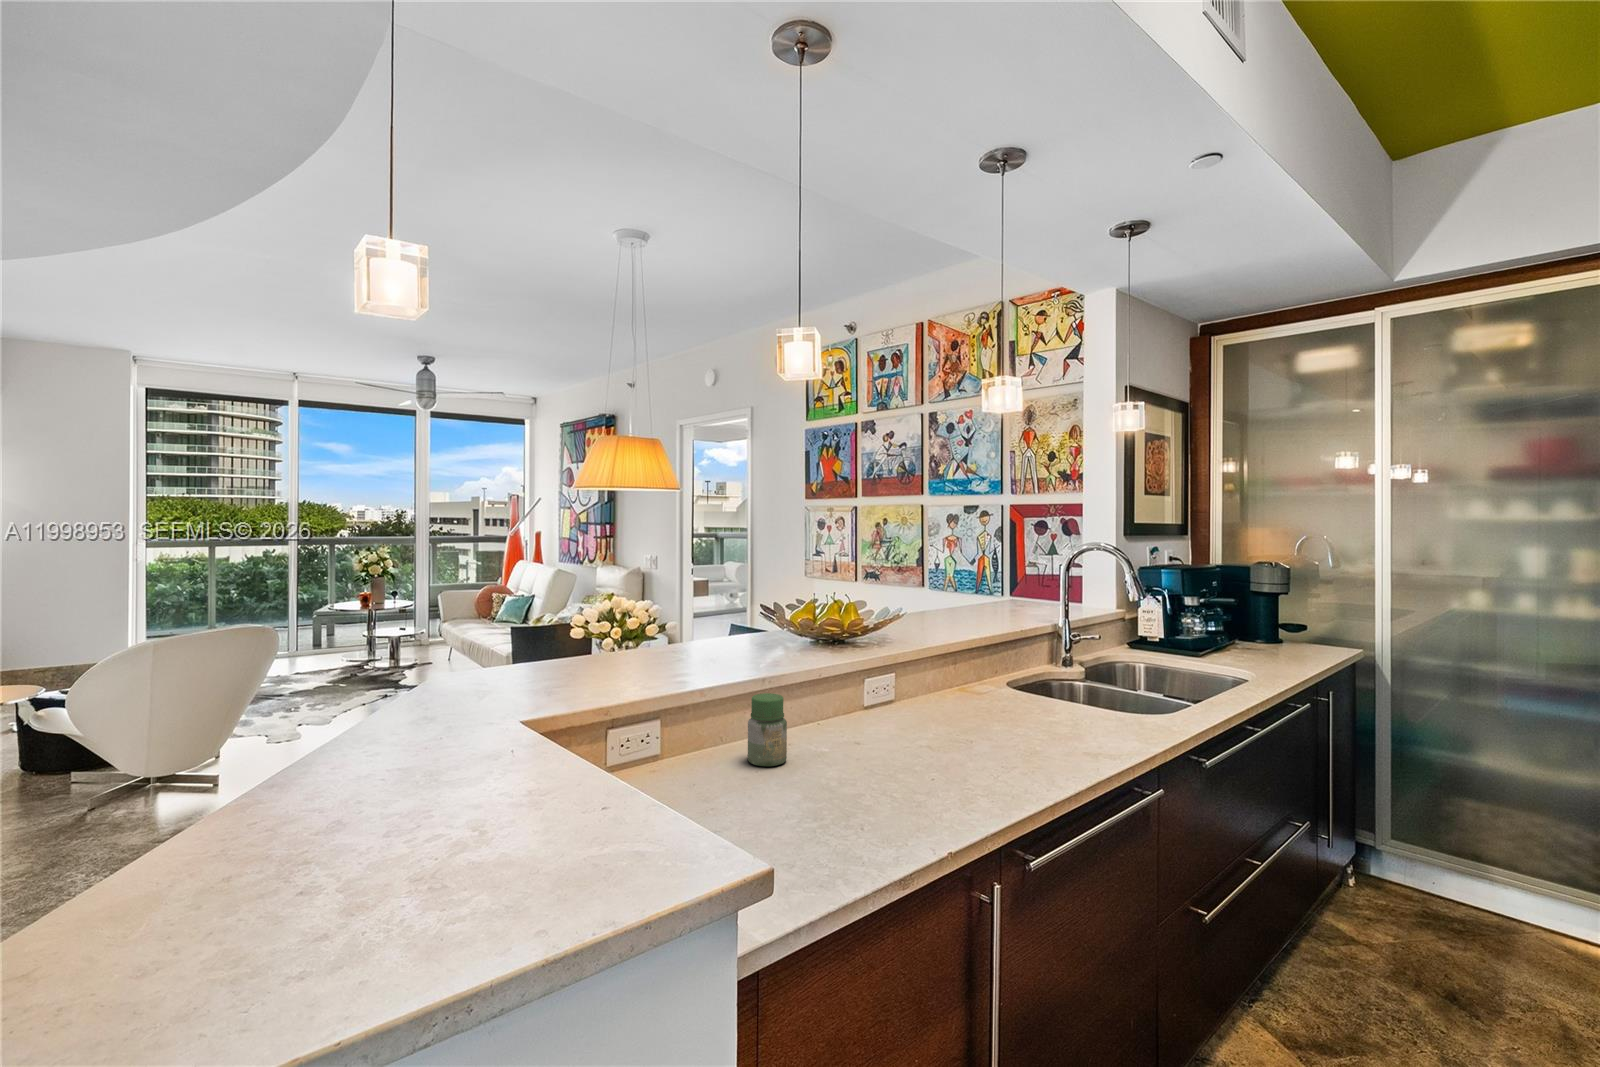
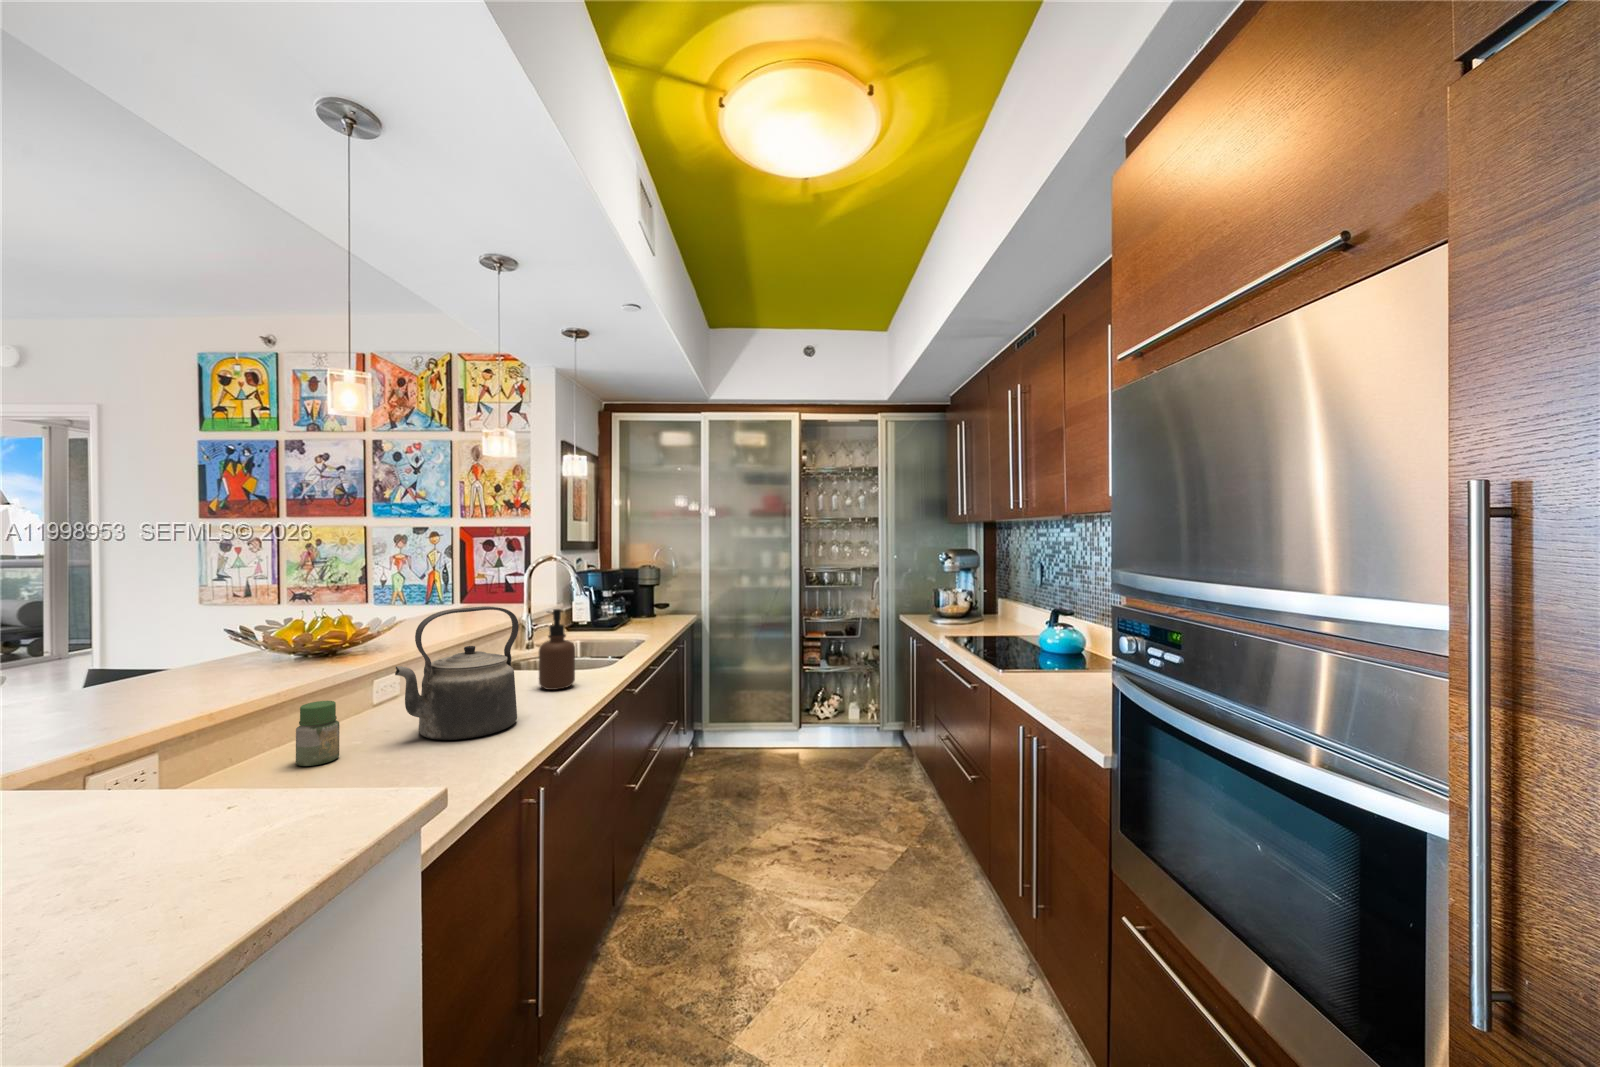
kettle: none [843,603,996,782] -> present [395,606,519,740]
soap dispenser: none [1046,616,1099,735] -> present [539,609,575,690]

